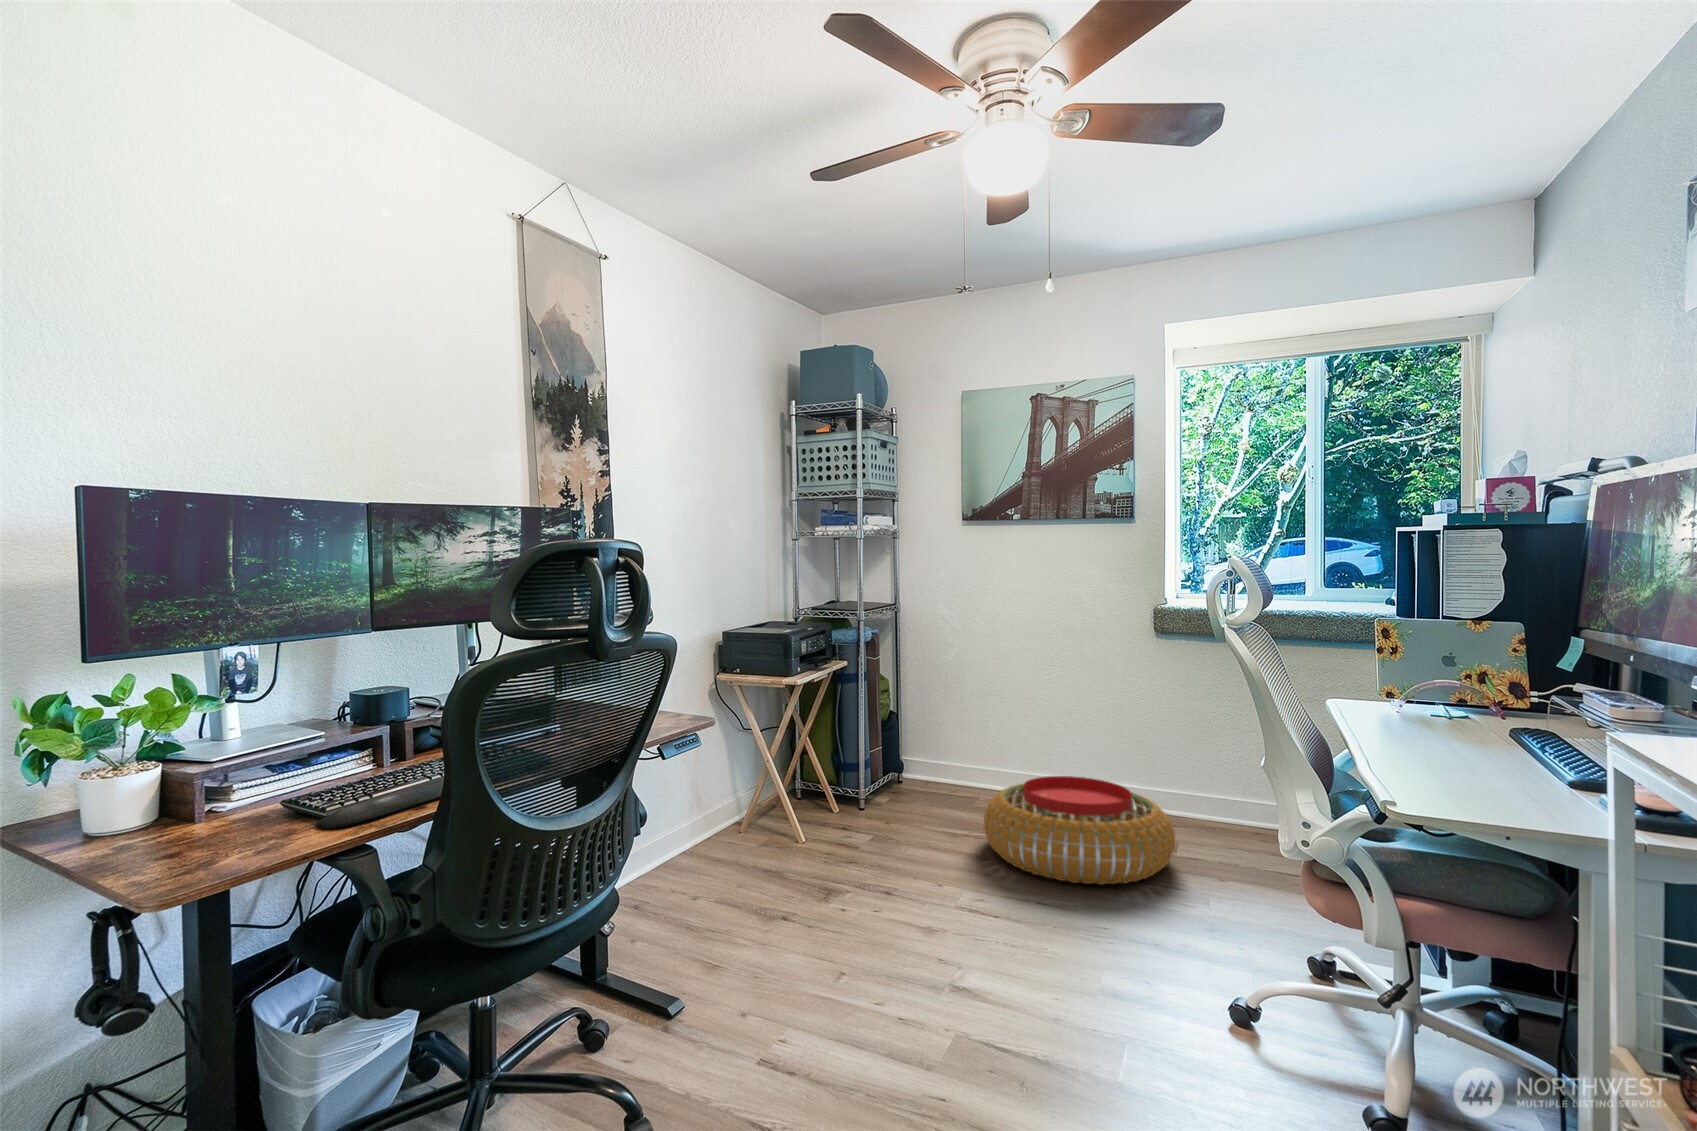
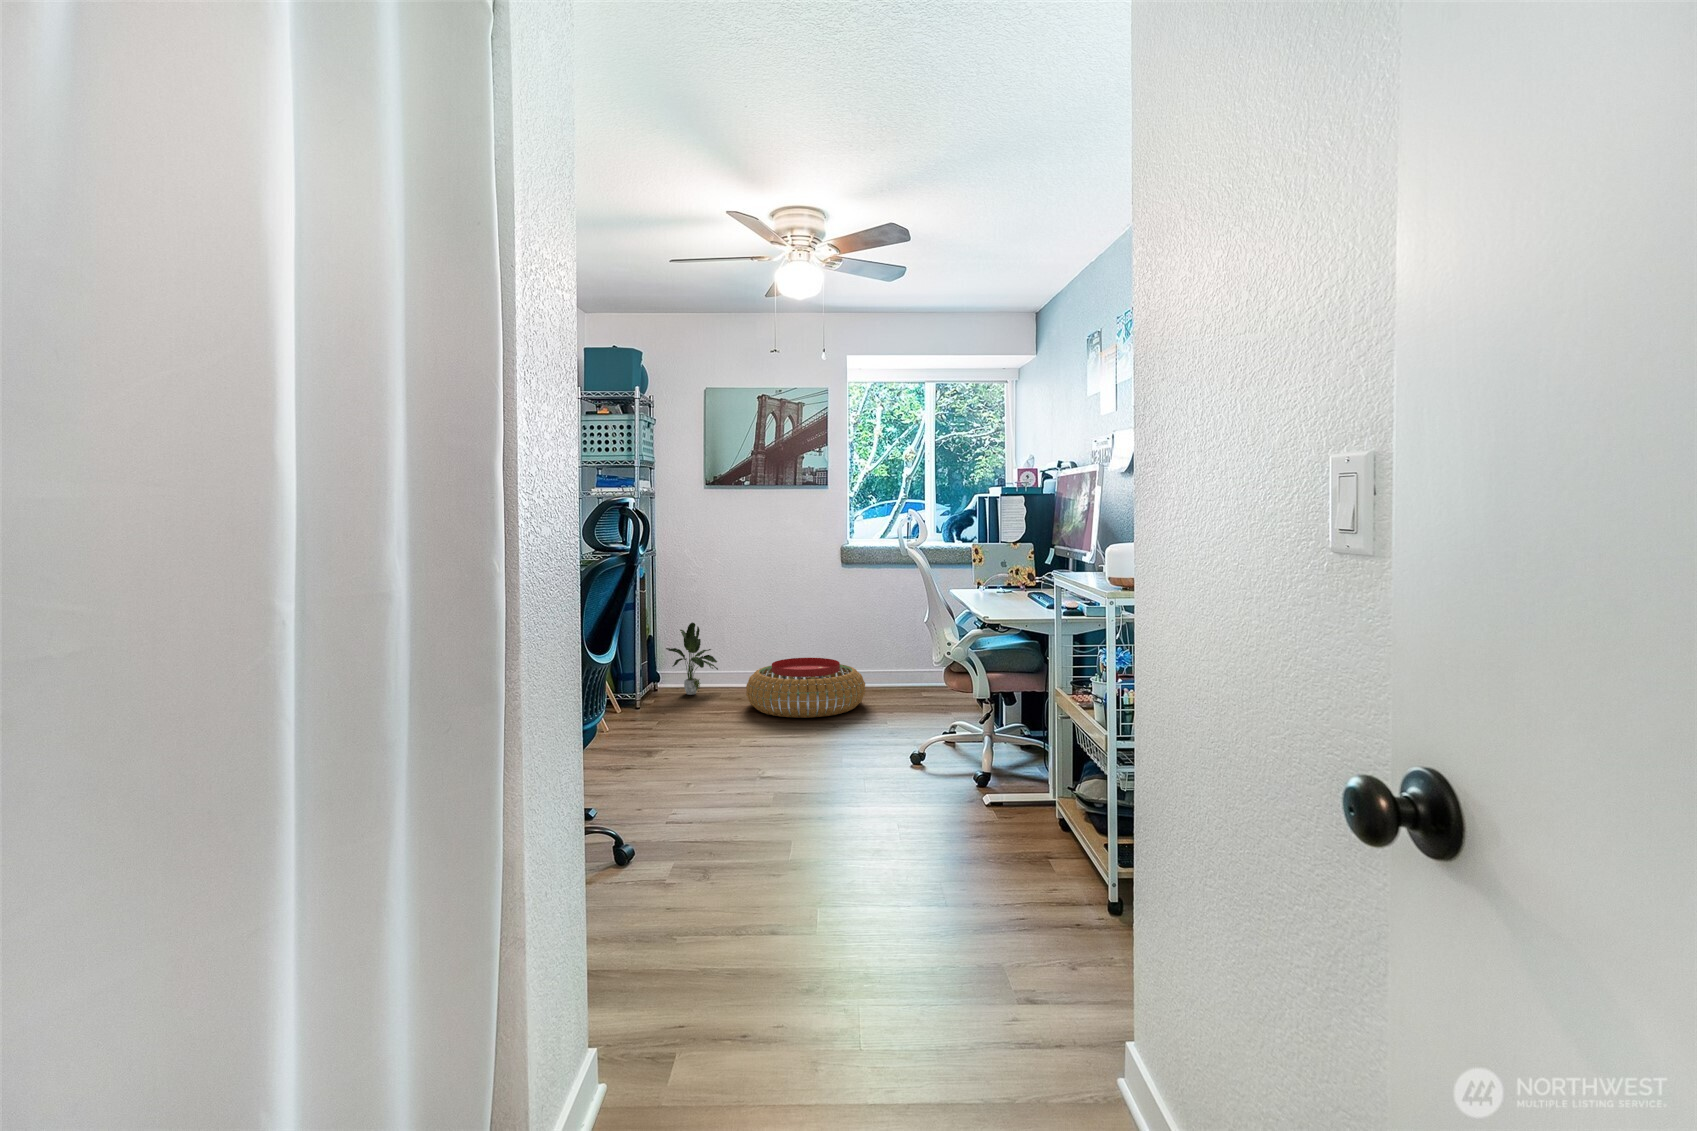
potted plant: none [892,706,965,806] -> present [666,622,718,695]

